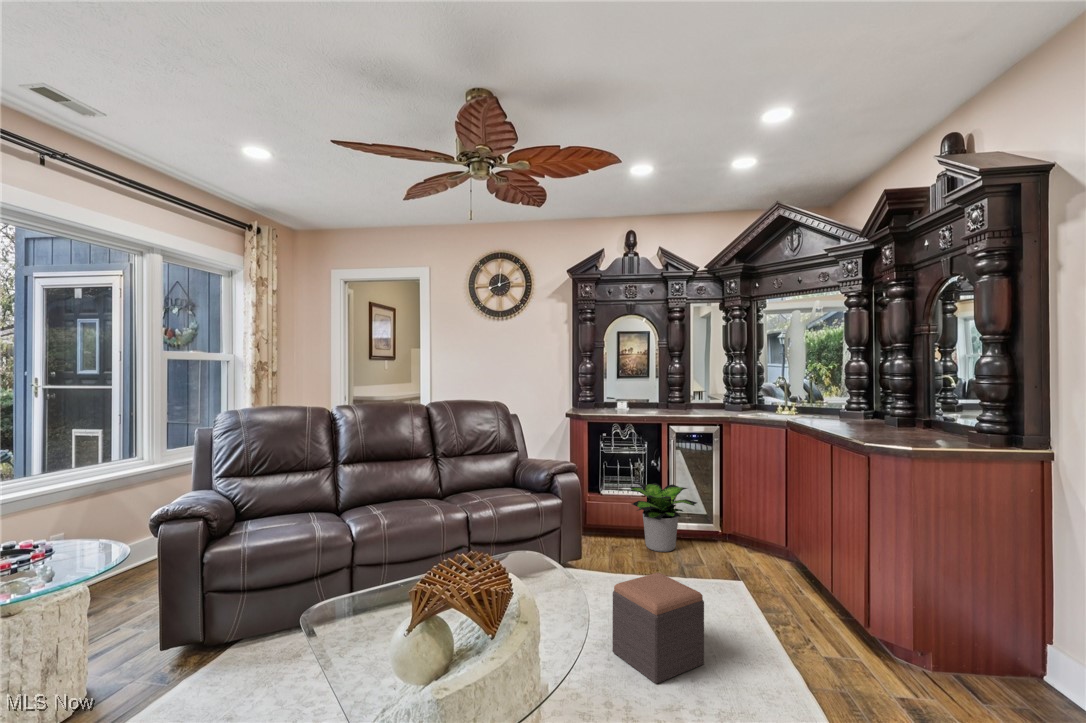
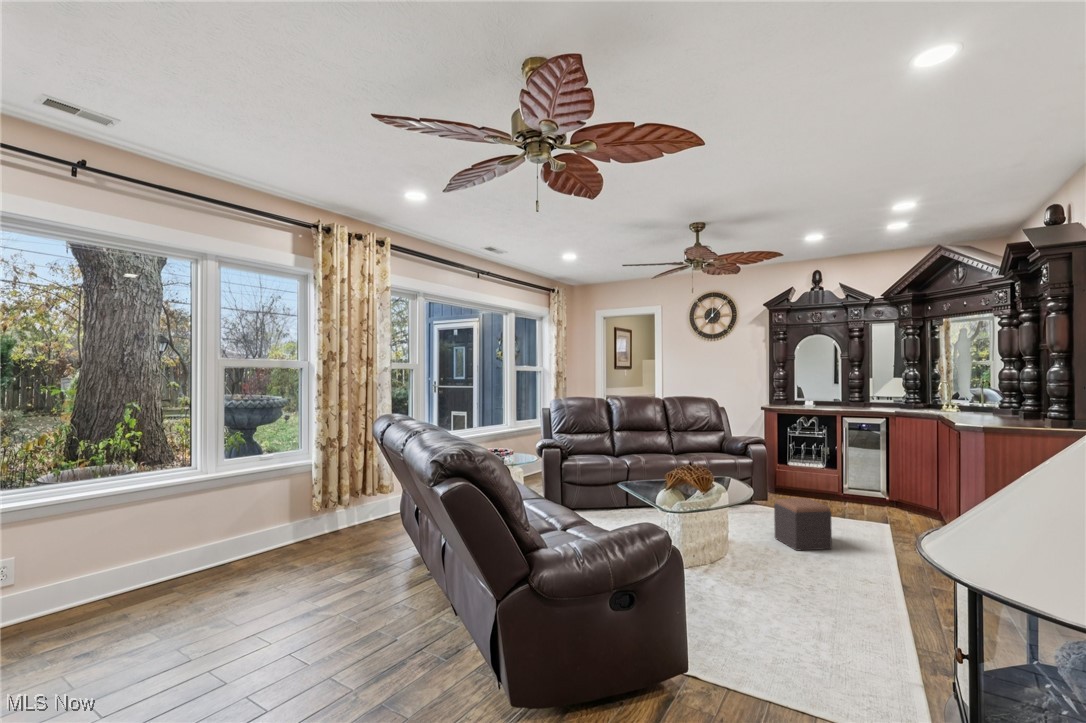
potted plant: present [630,483,697,552] -> none [808,459,865,507]

